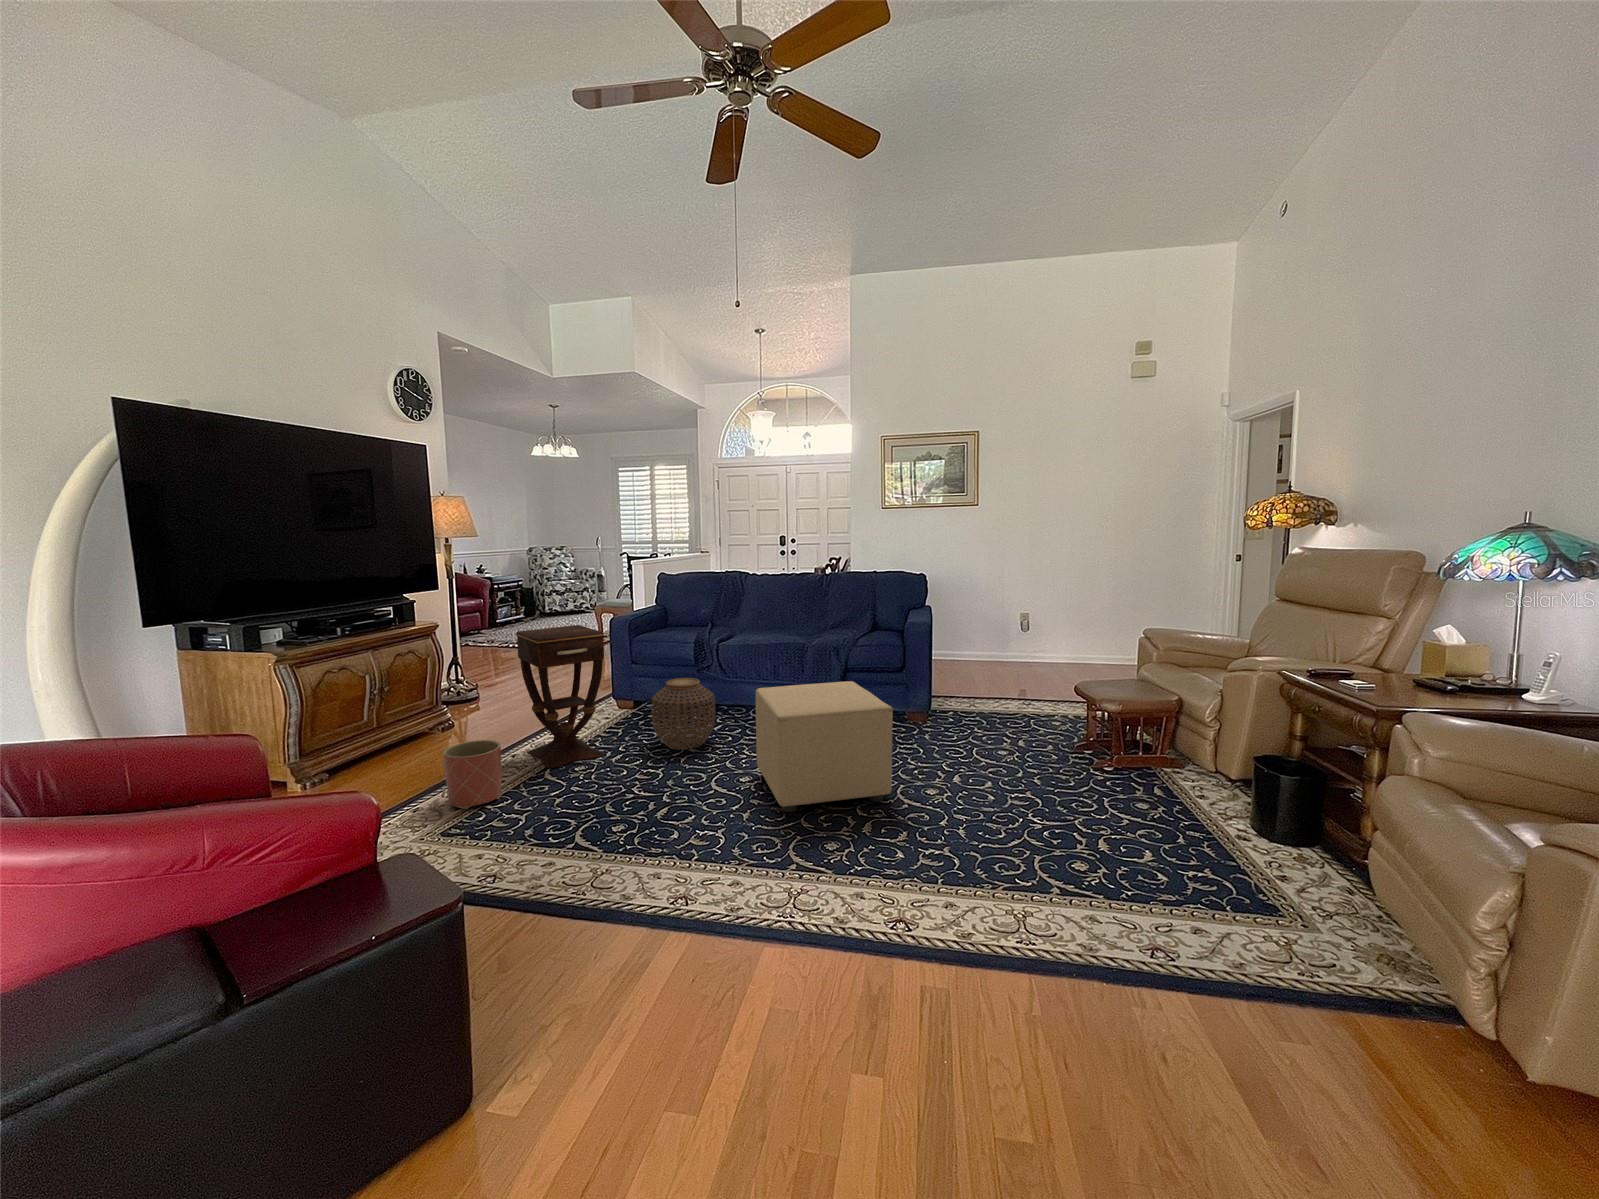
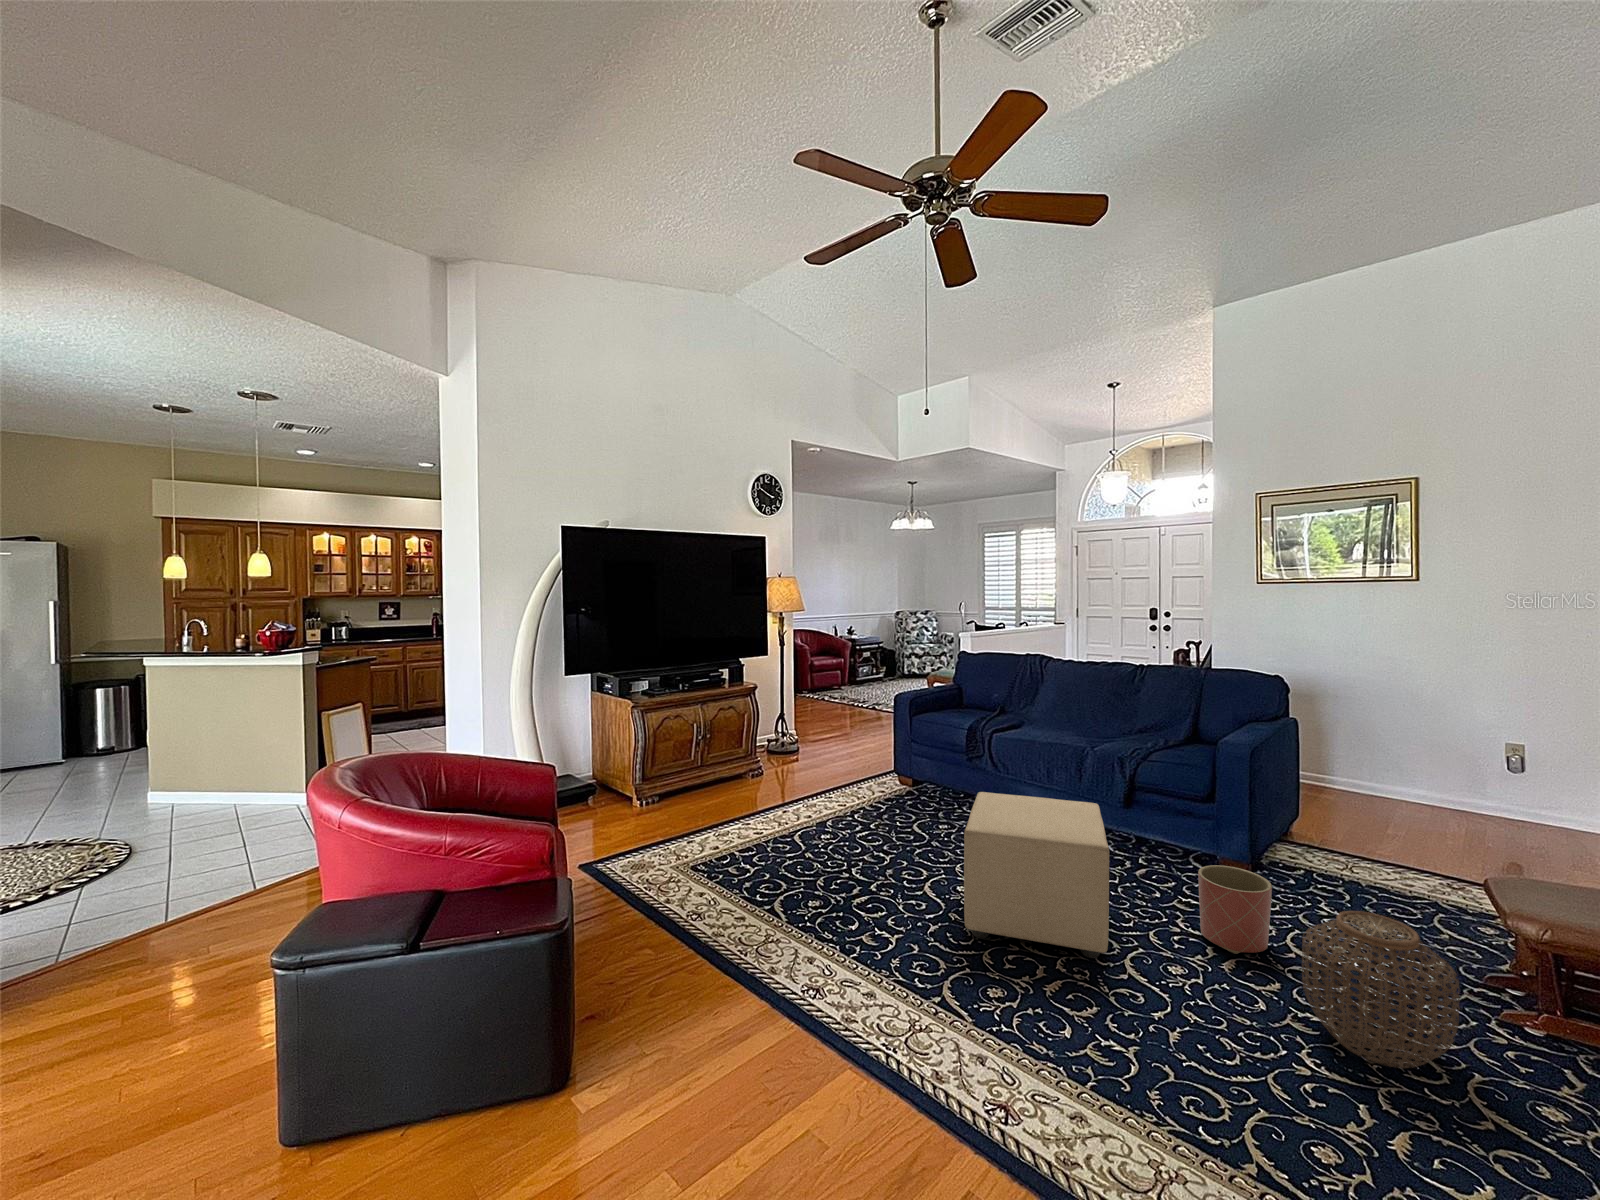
side table: present [516,625,605,768] -> none [794,700,859,829]
woven basket: present [652,678,715,750] -> present [1302,911,1459,1068]
planter: present [443,740,501,809] -> present [1198,865,1272,954]

